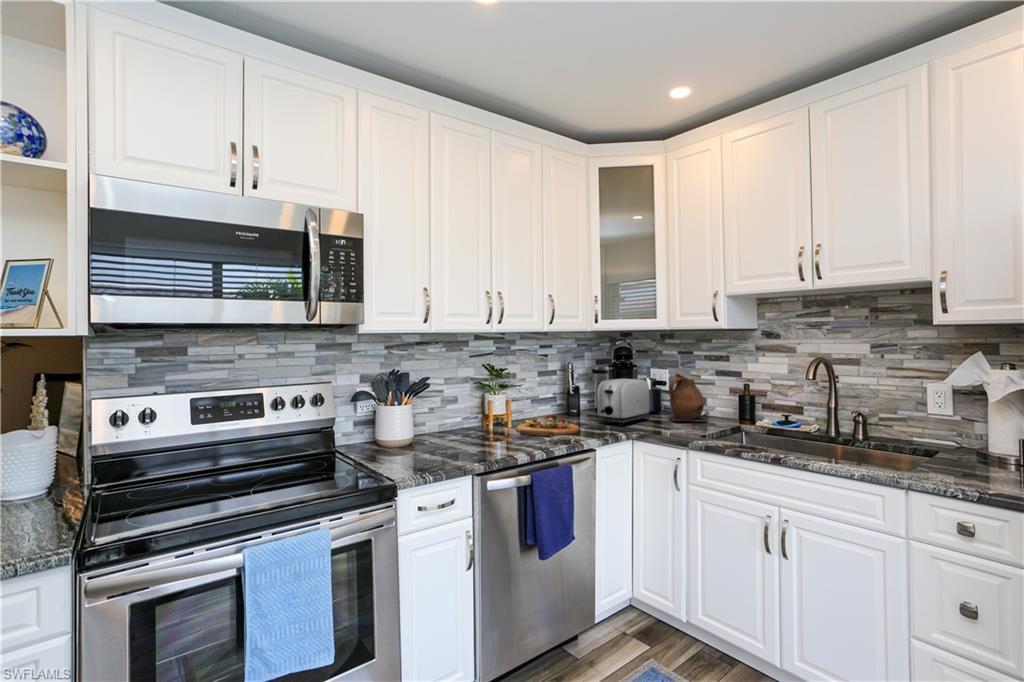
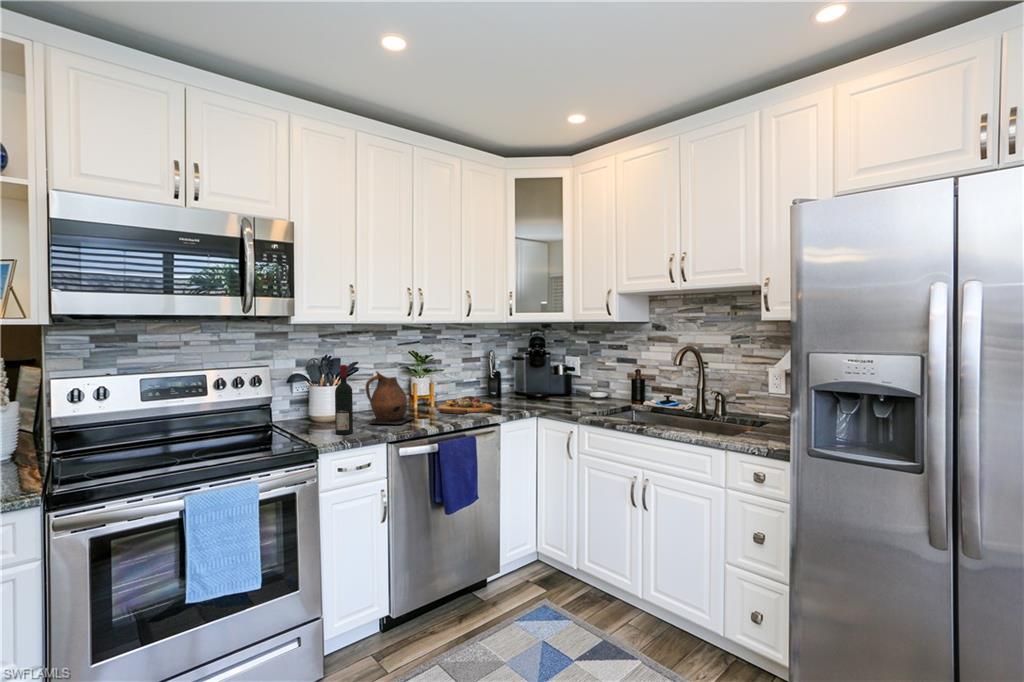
ceramic pitcher: present [669,374,707,422] -> present [366,371,414,425]
toaster: present [597,379,649,425] -> none [511,365,558,405]
wine bottle: none [411,381,431,464] -> present [335,365,353,435]

